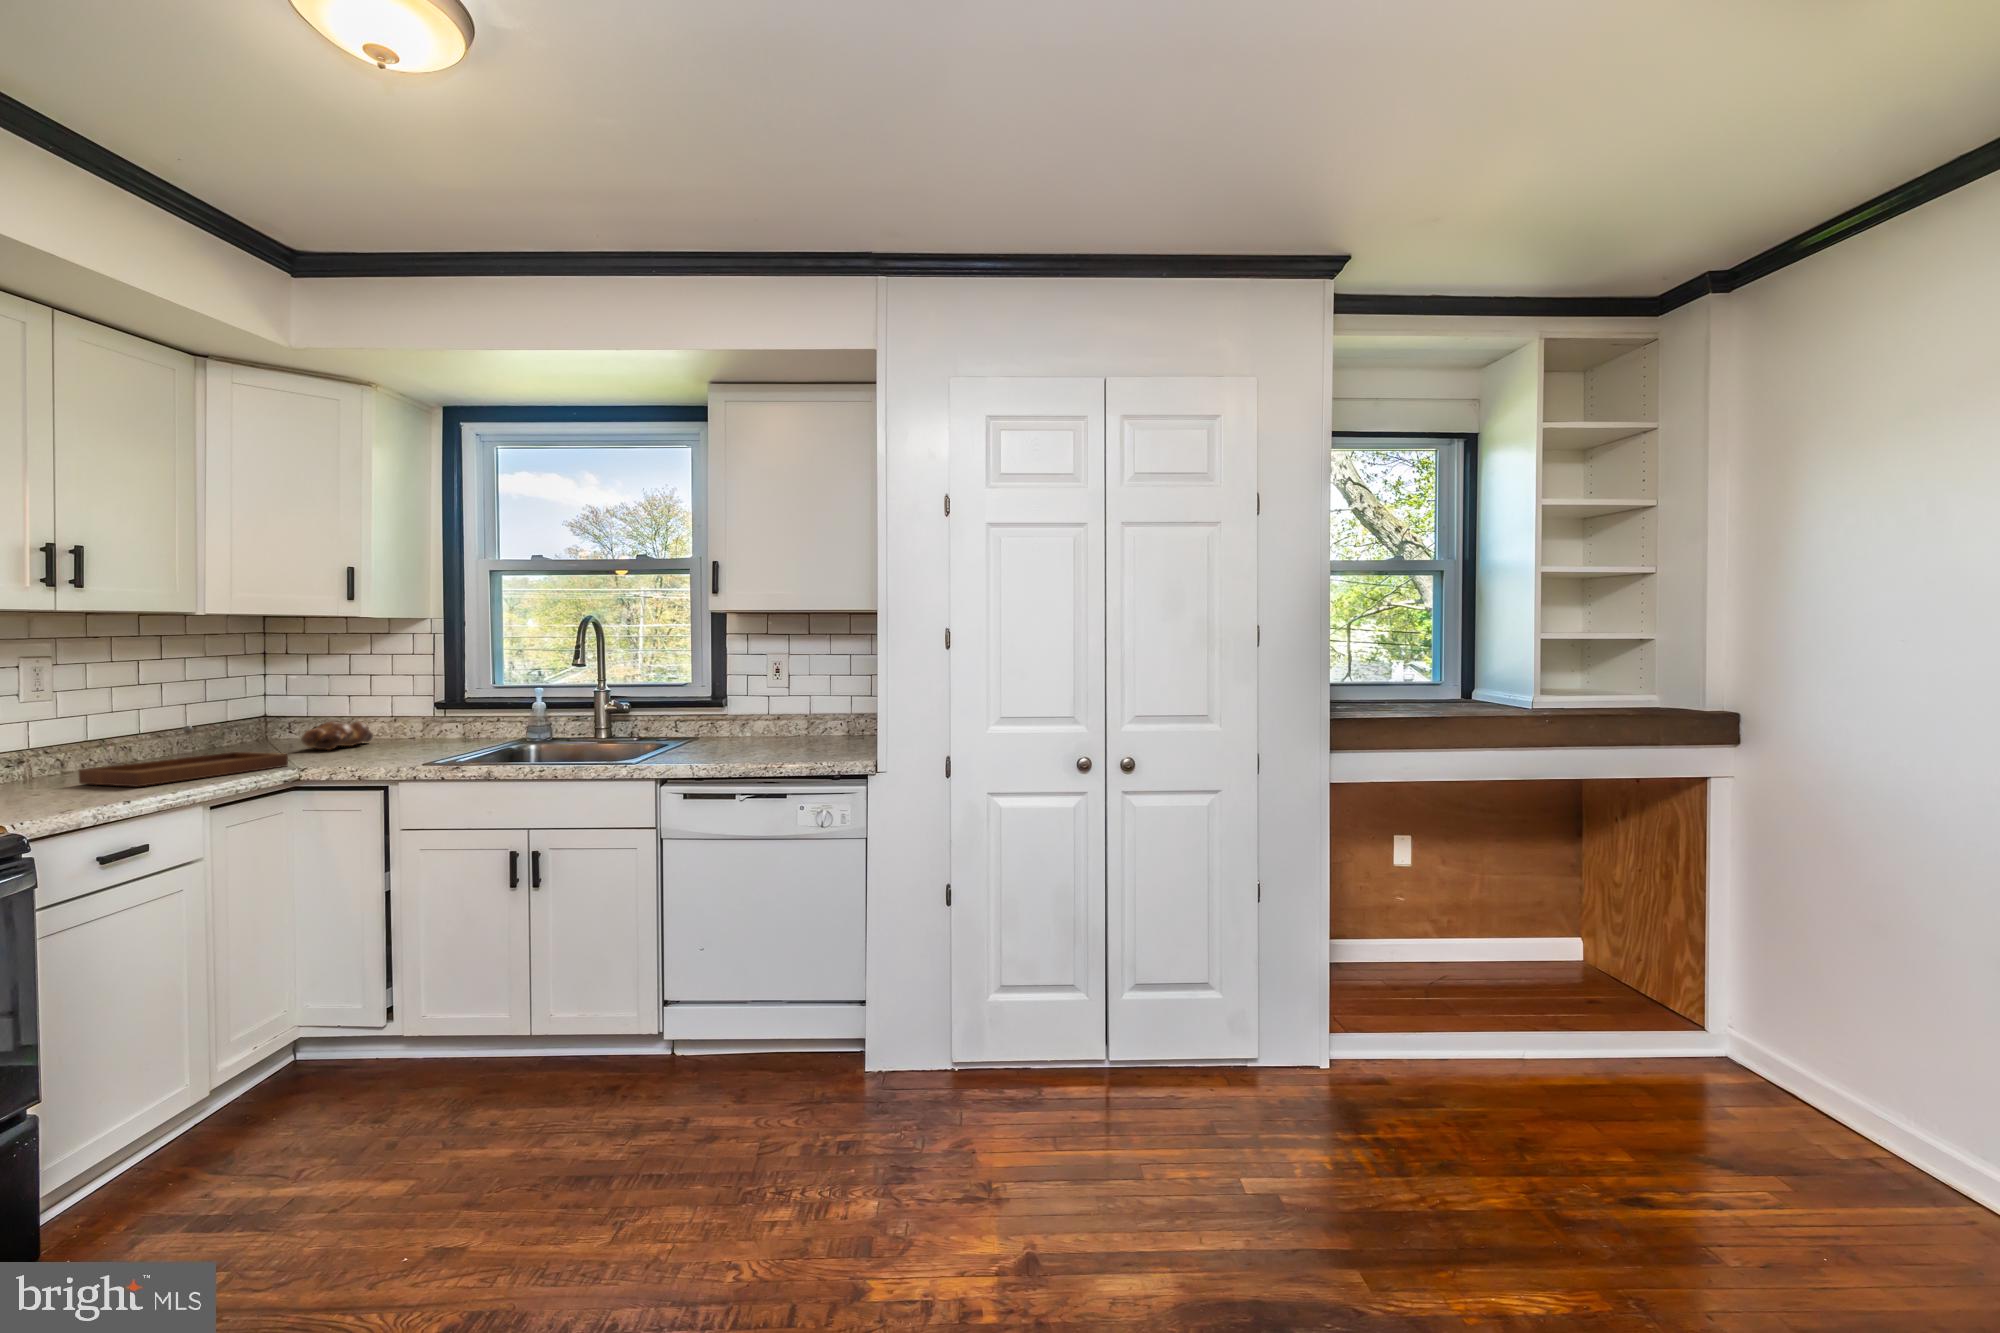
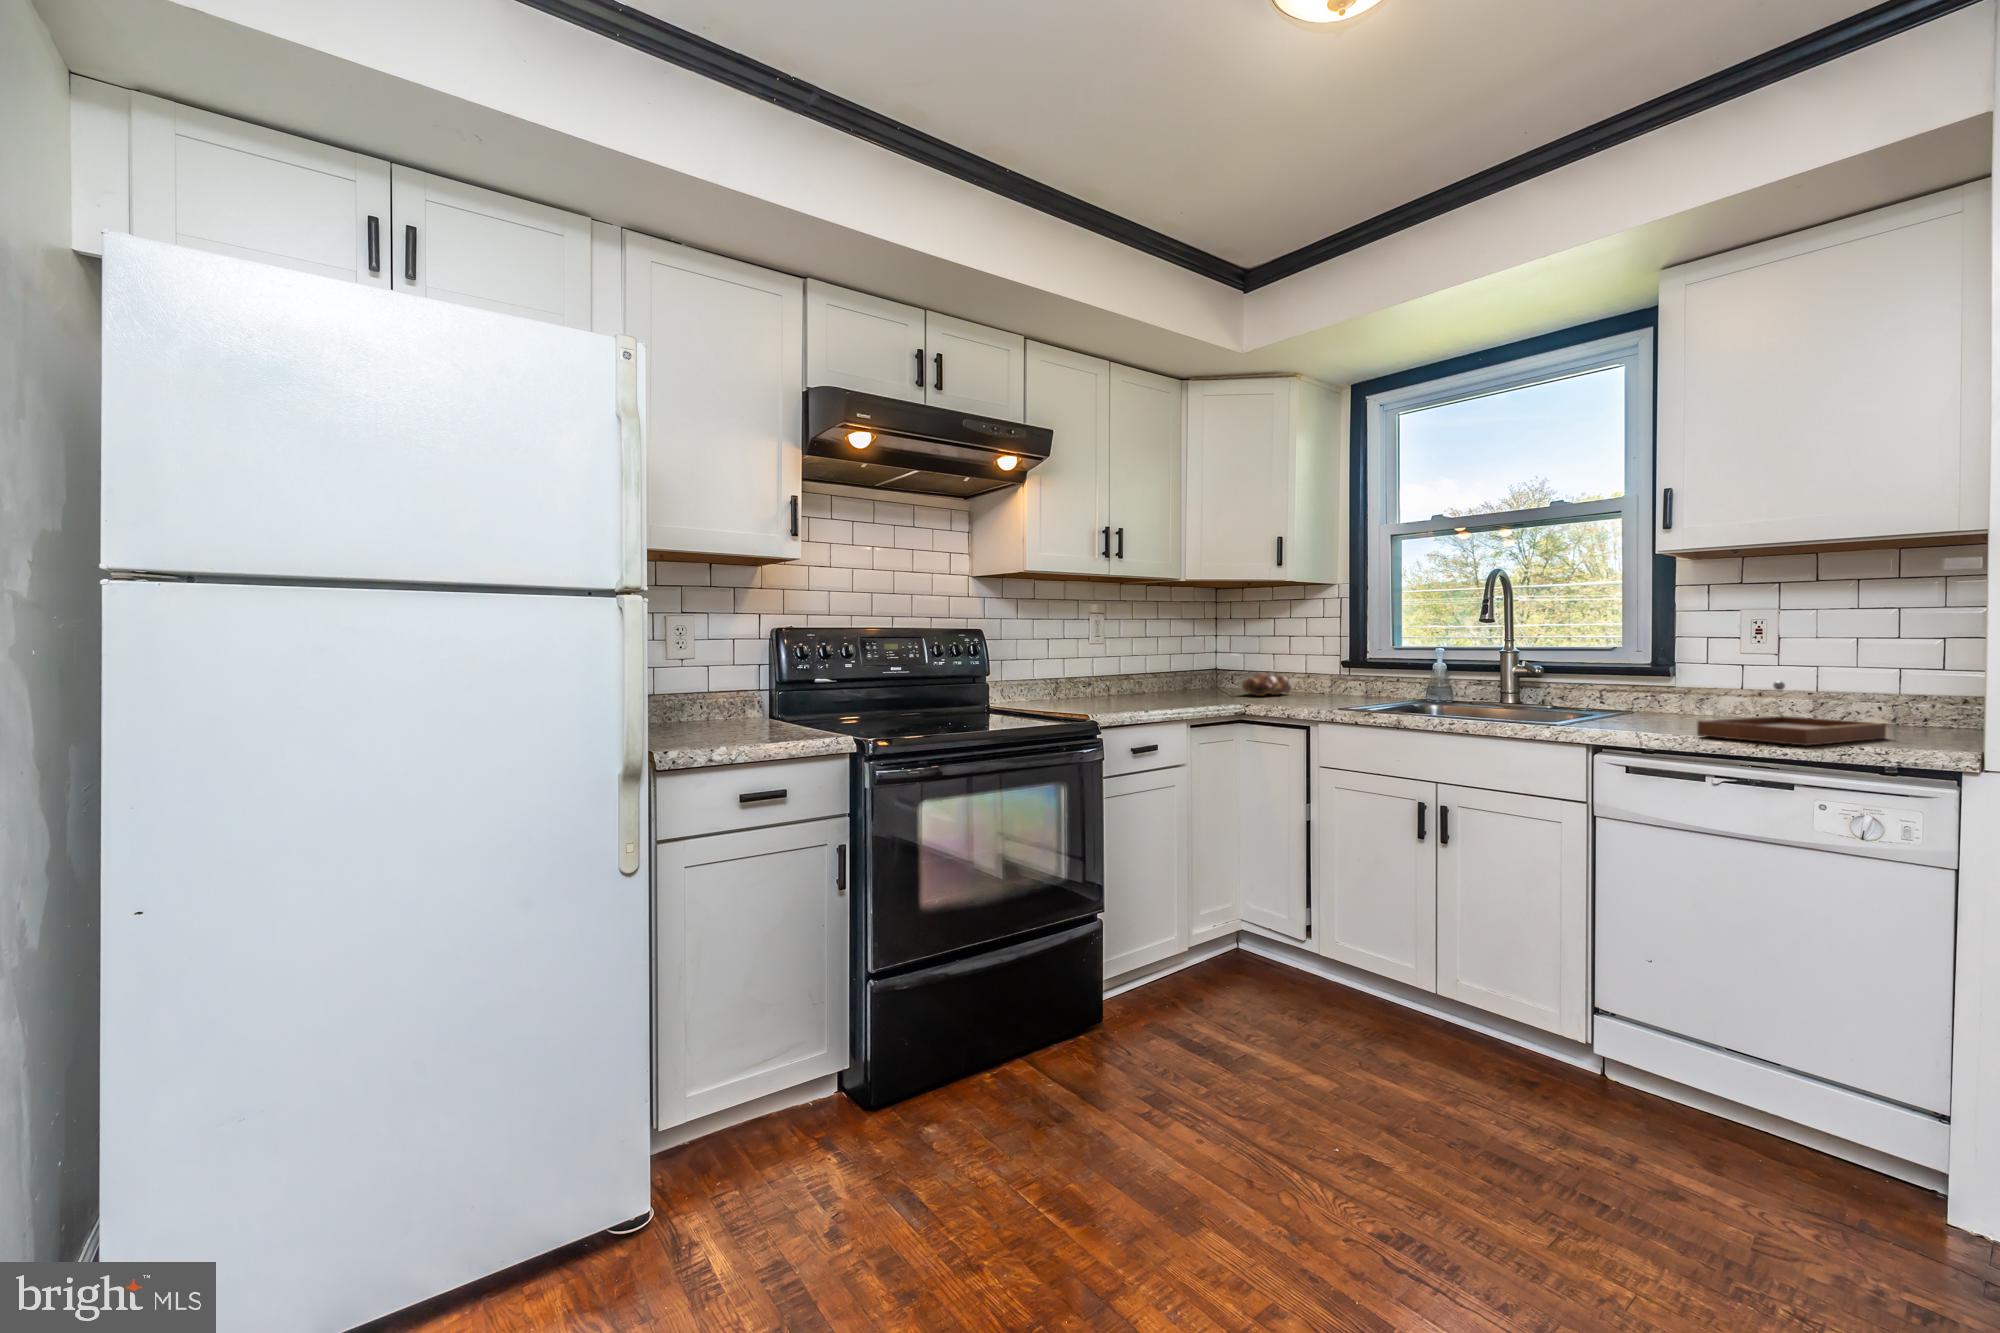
tray: present [79,726,288,787] -> present [1697,681,1886,746]

